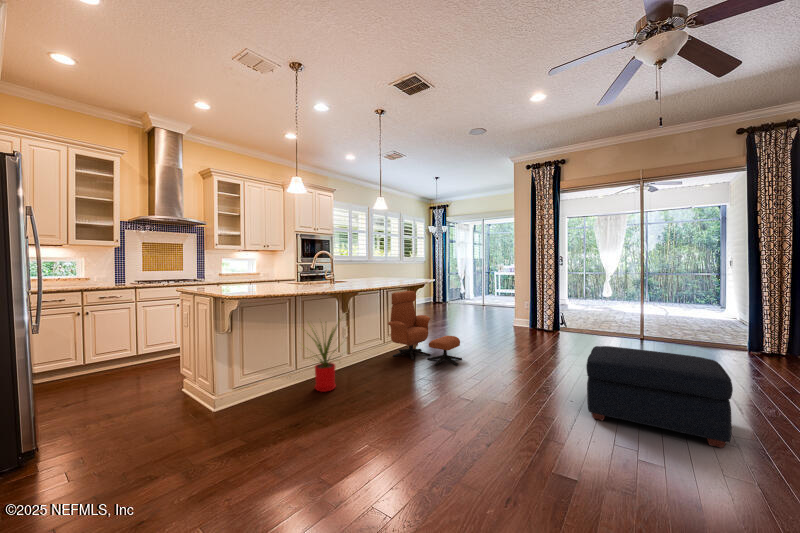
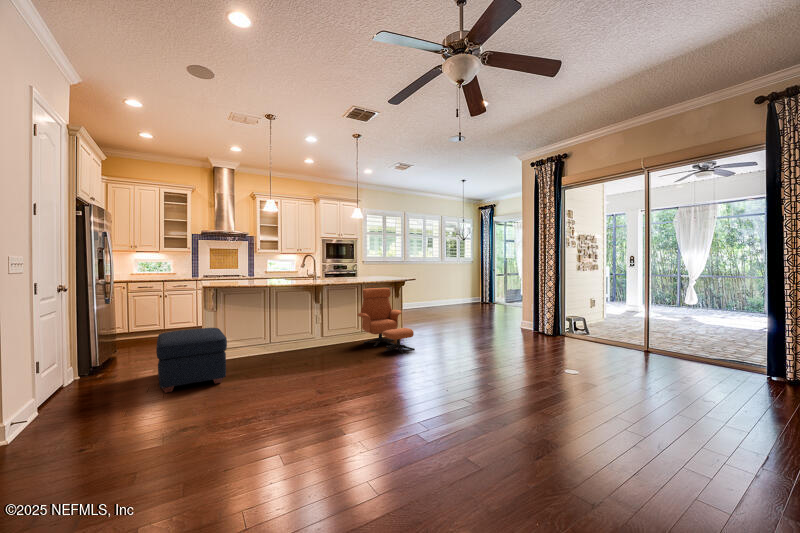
house plant: present [307,319,341,392] -> none [260,301,305,360]
ottoman: present [586,346,733,448] -> present [156,328,227,393]

